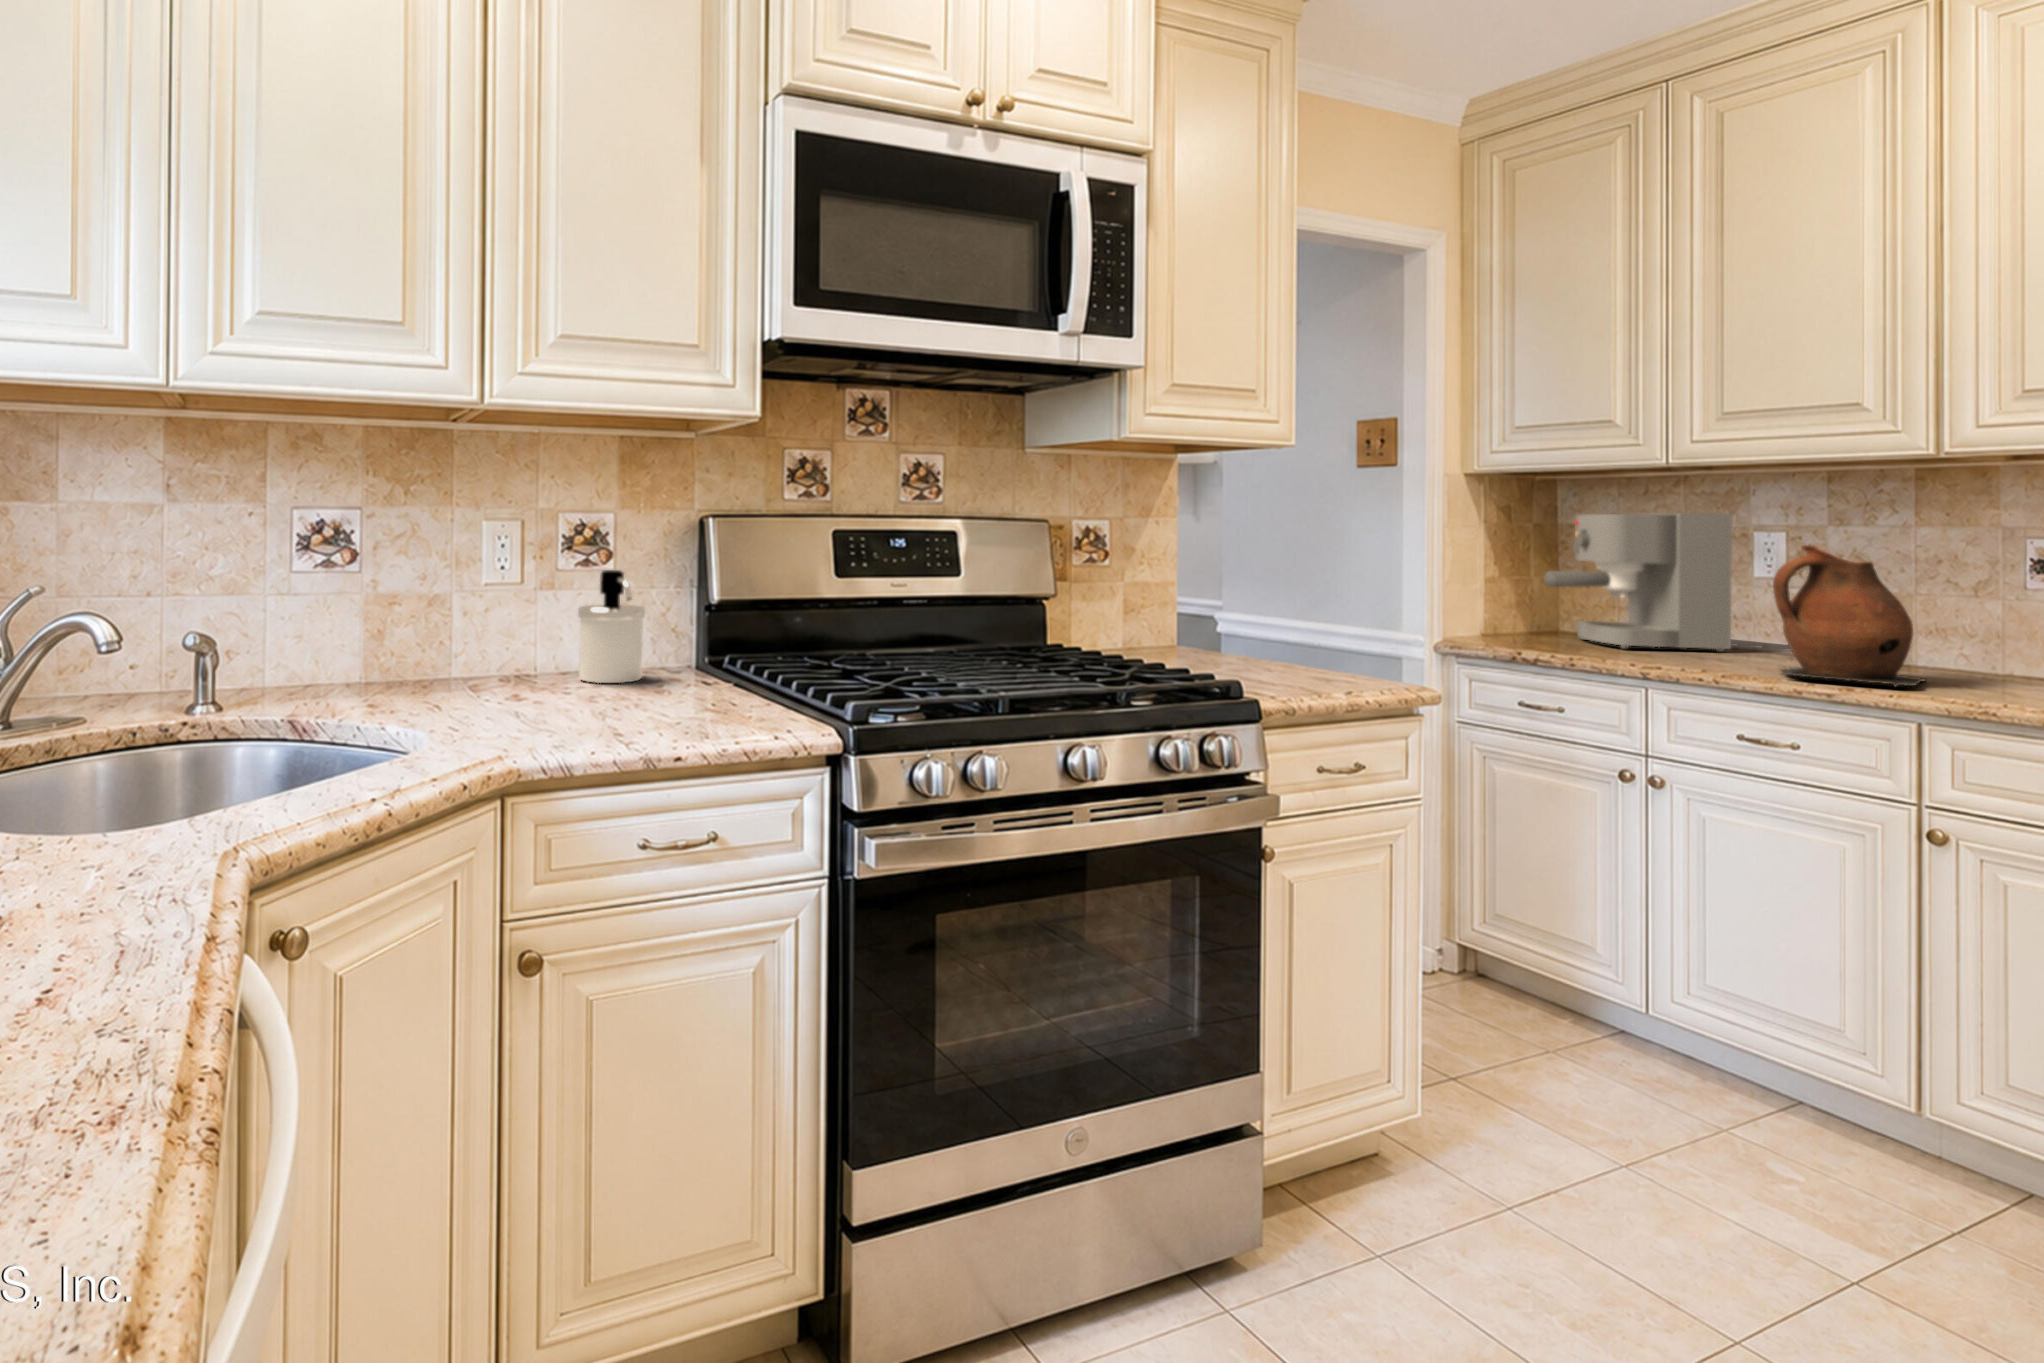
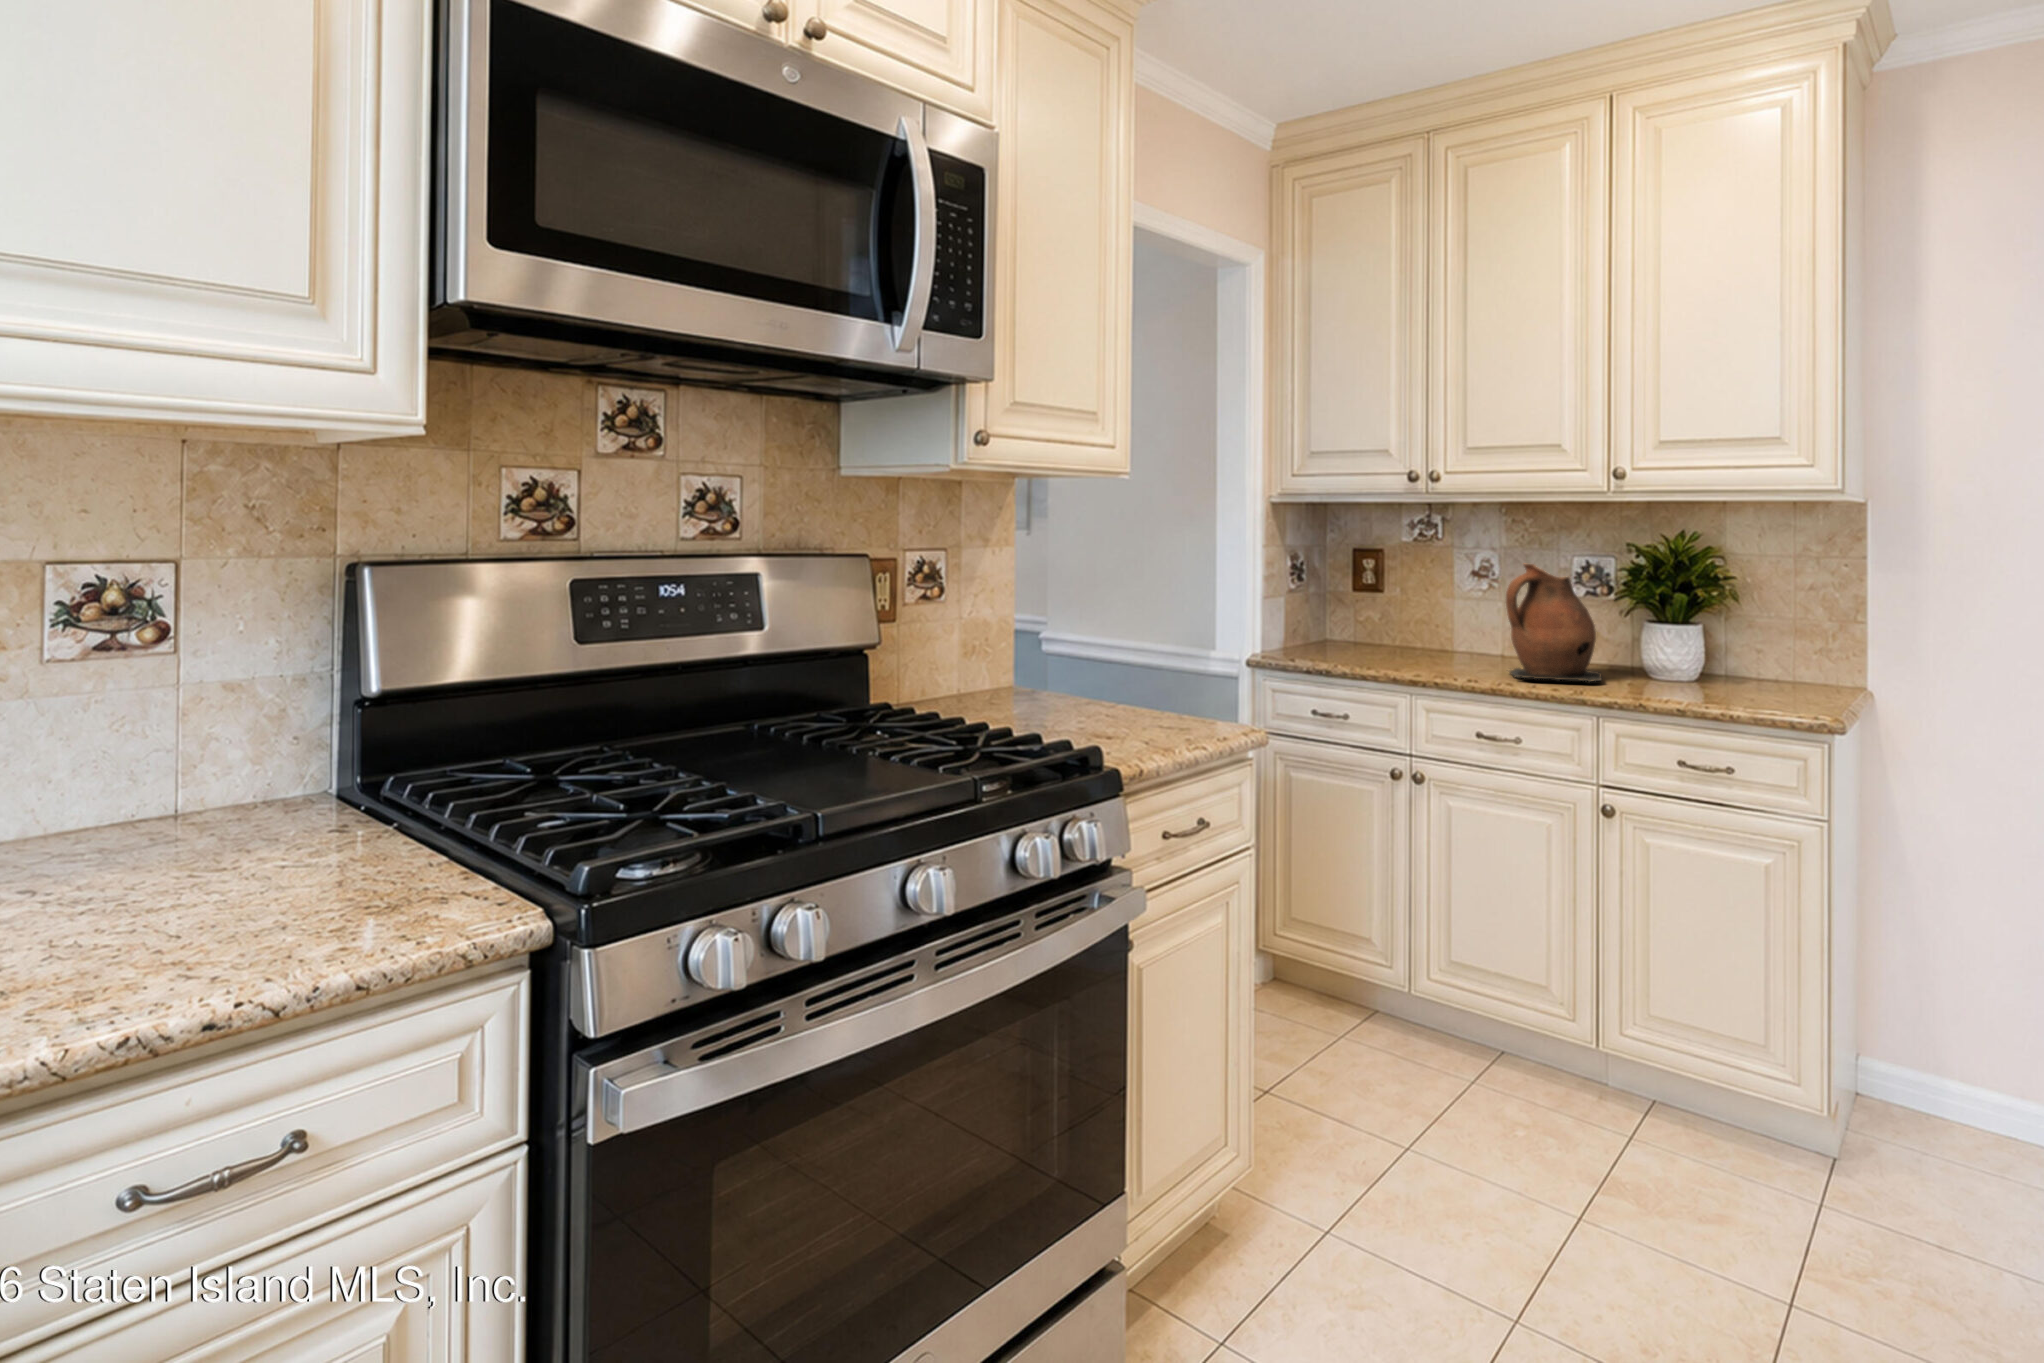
coffee maker: present [1544,513,1732,652] -> none [1330,534,1464,656]
soap dispenser: present [578,570,645,683] -> none [86,659,232,853]

